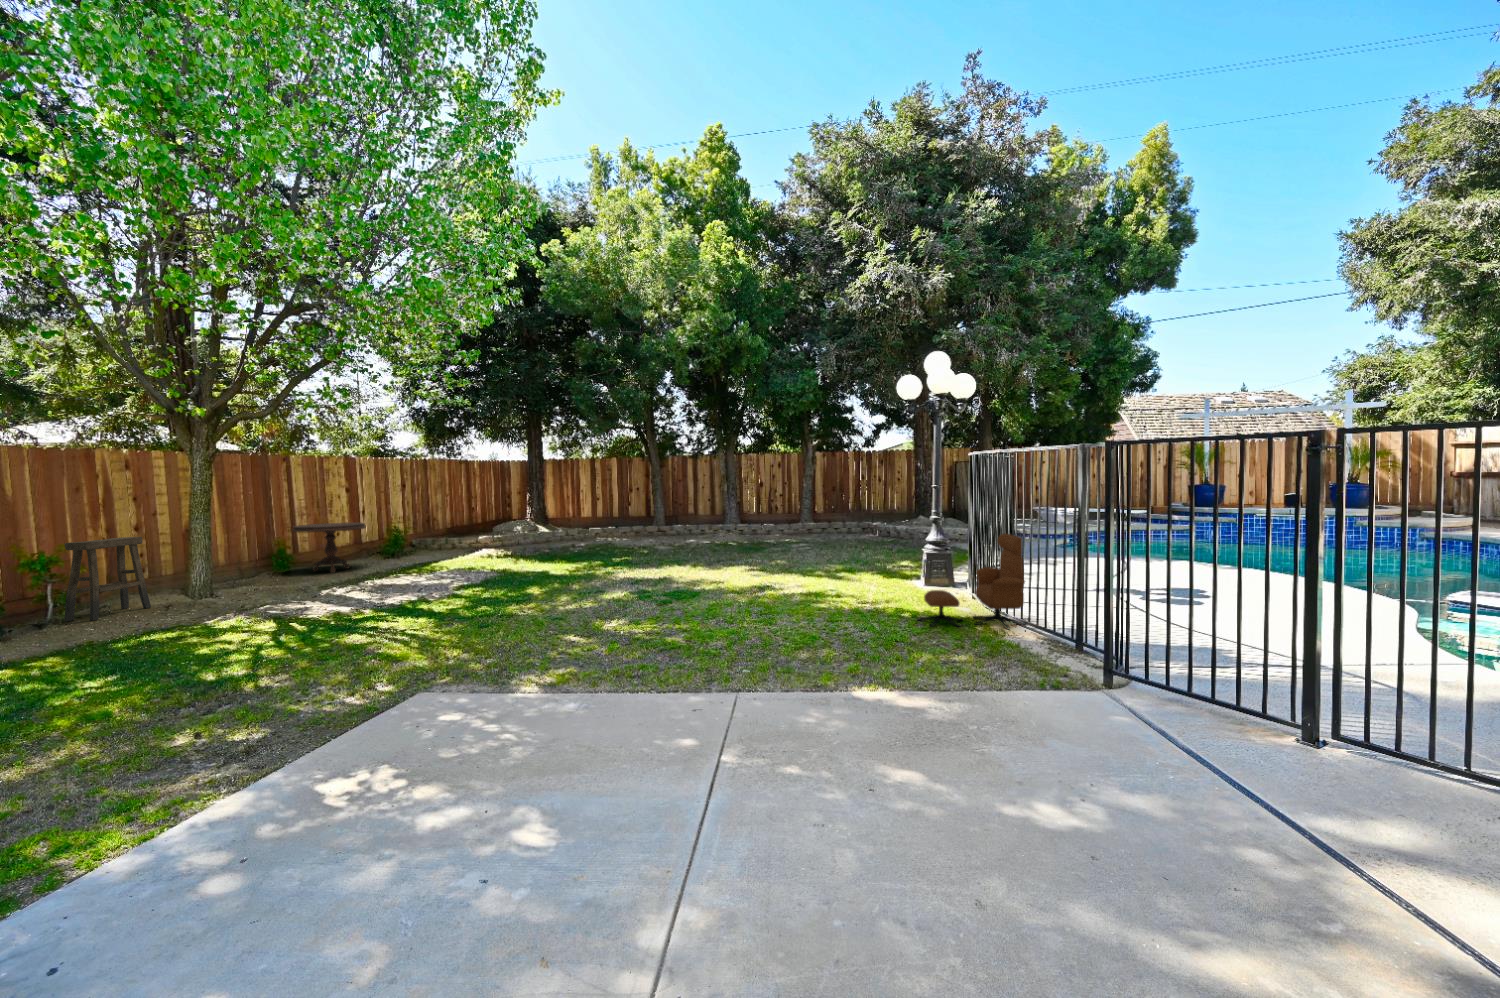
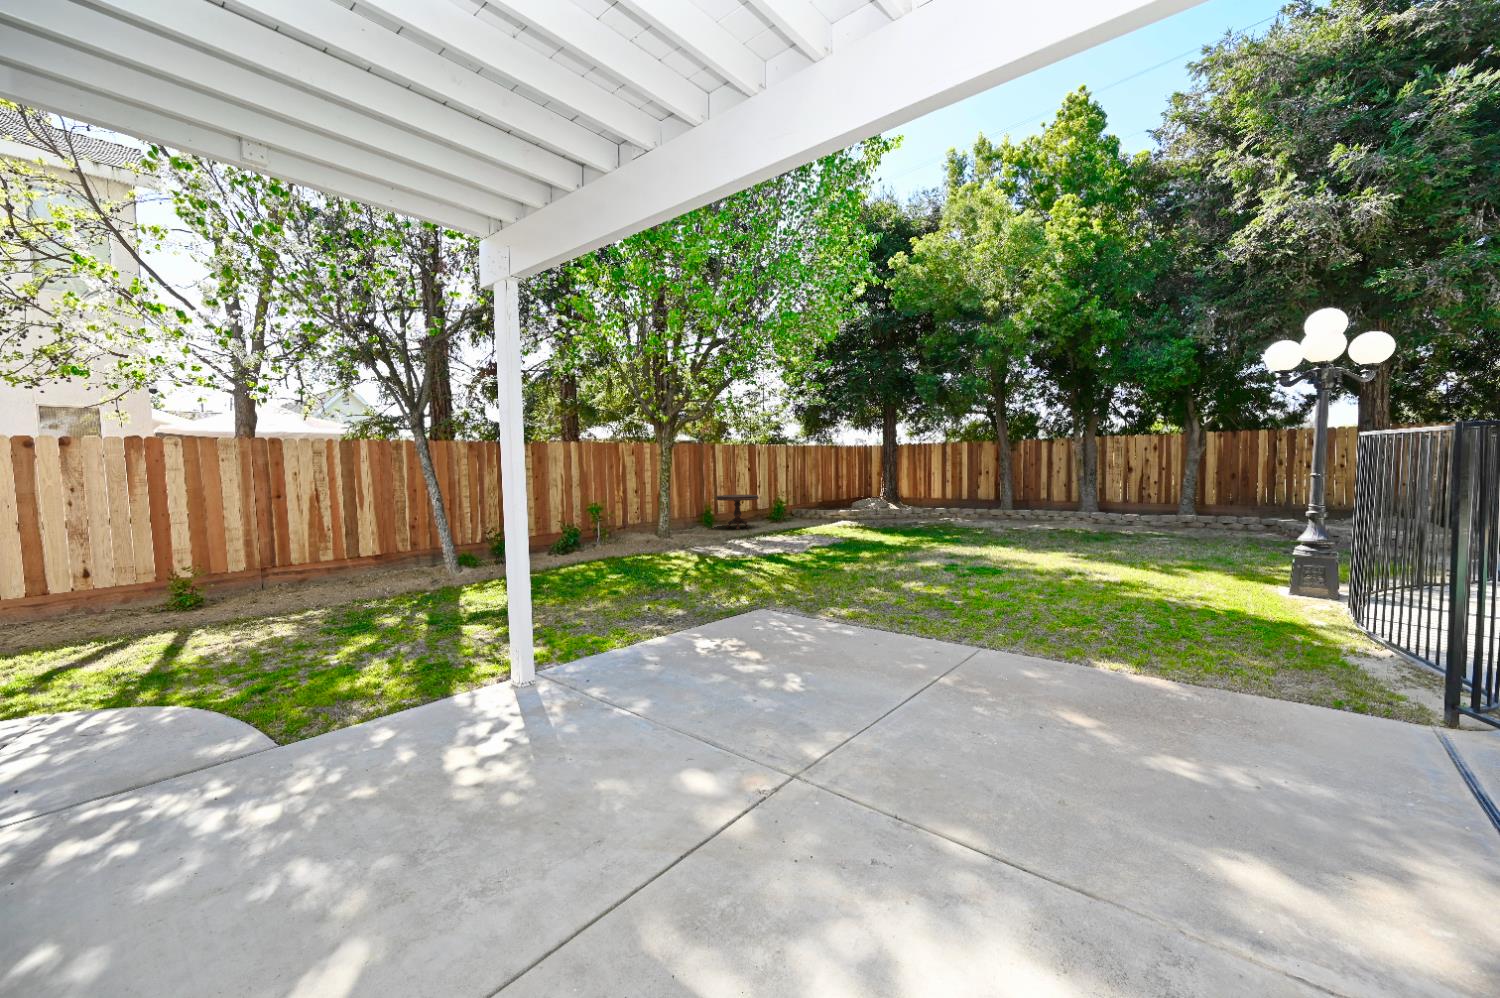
lounge chair: present [917,533,1027,629] -> none [1230,535,1400,648]
stool: present [64,537,151,622] -> none [609,499,644,546]

